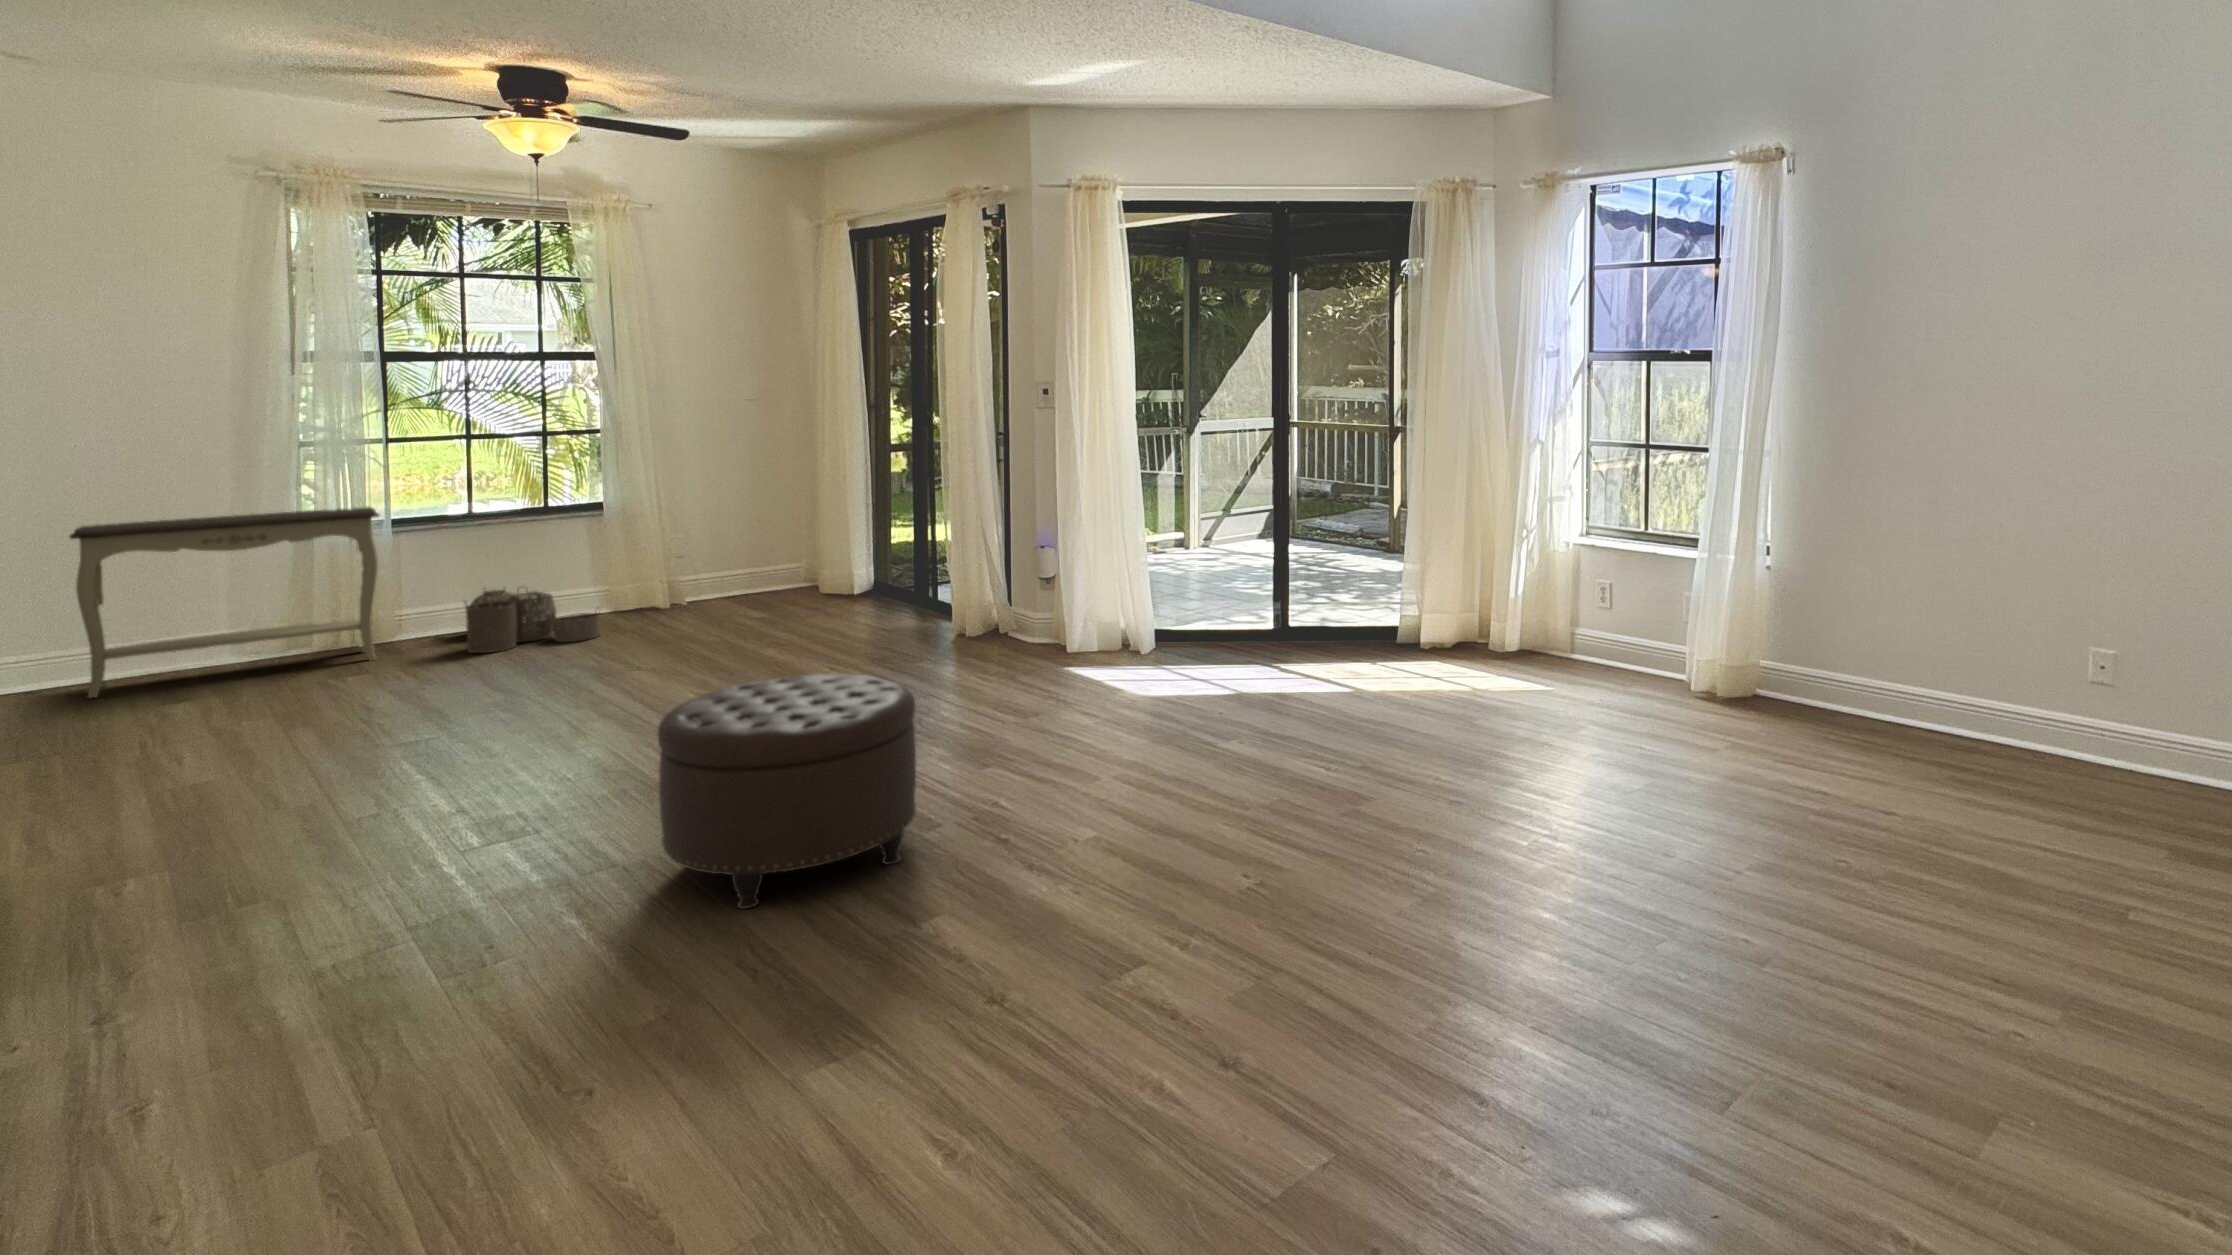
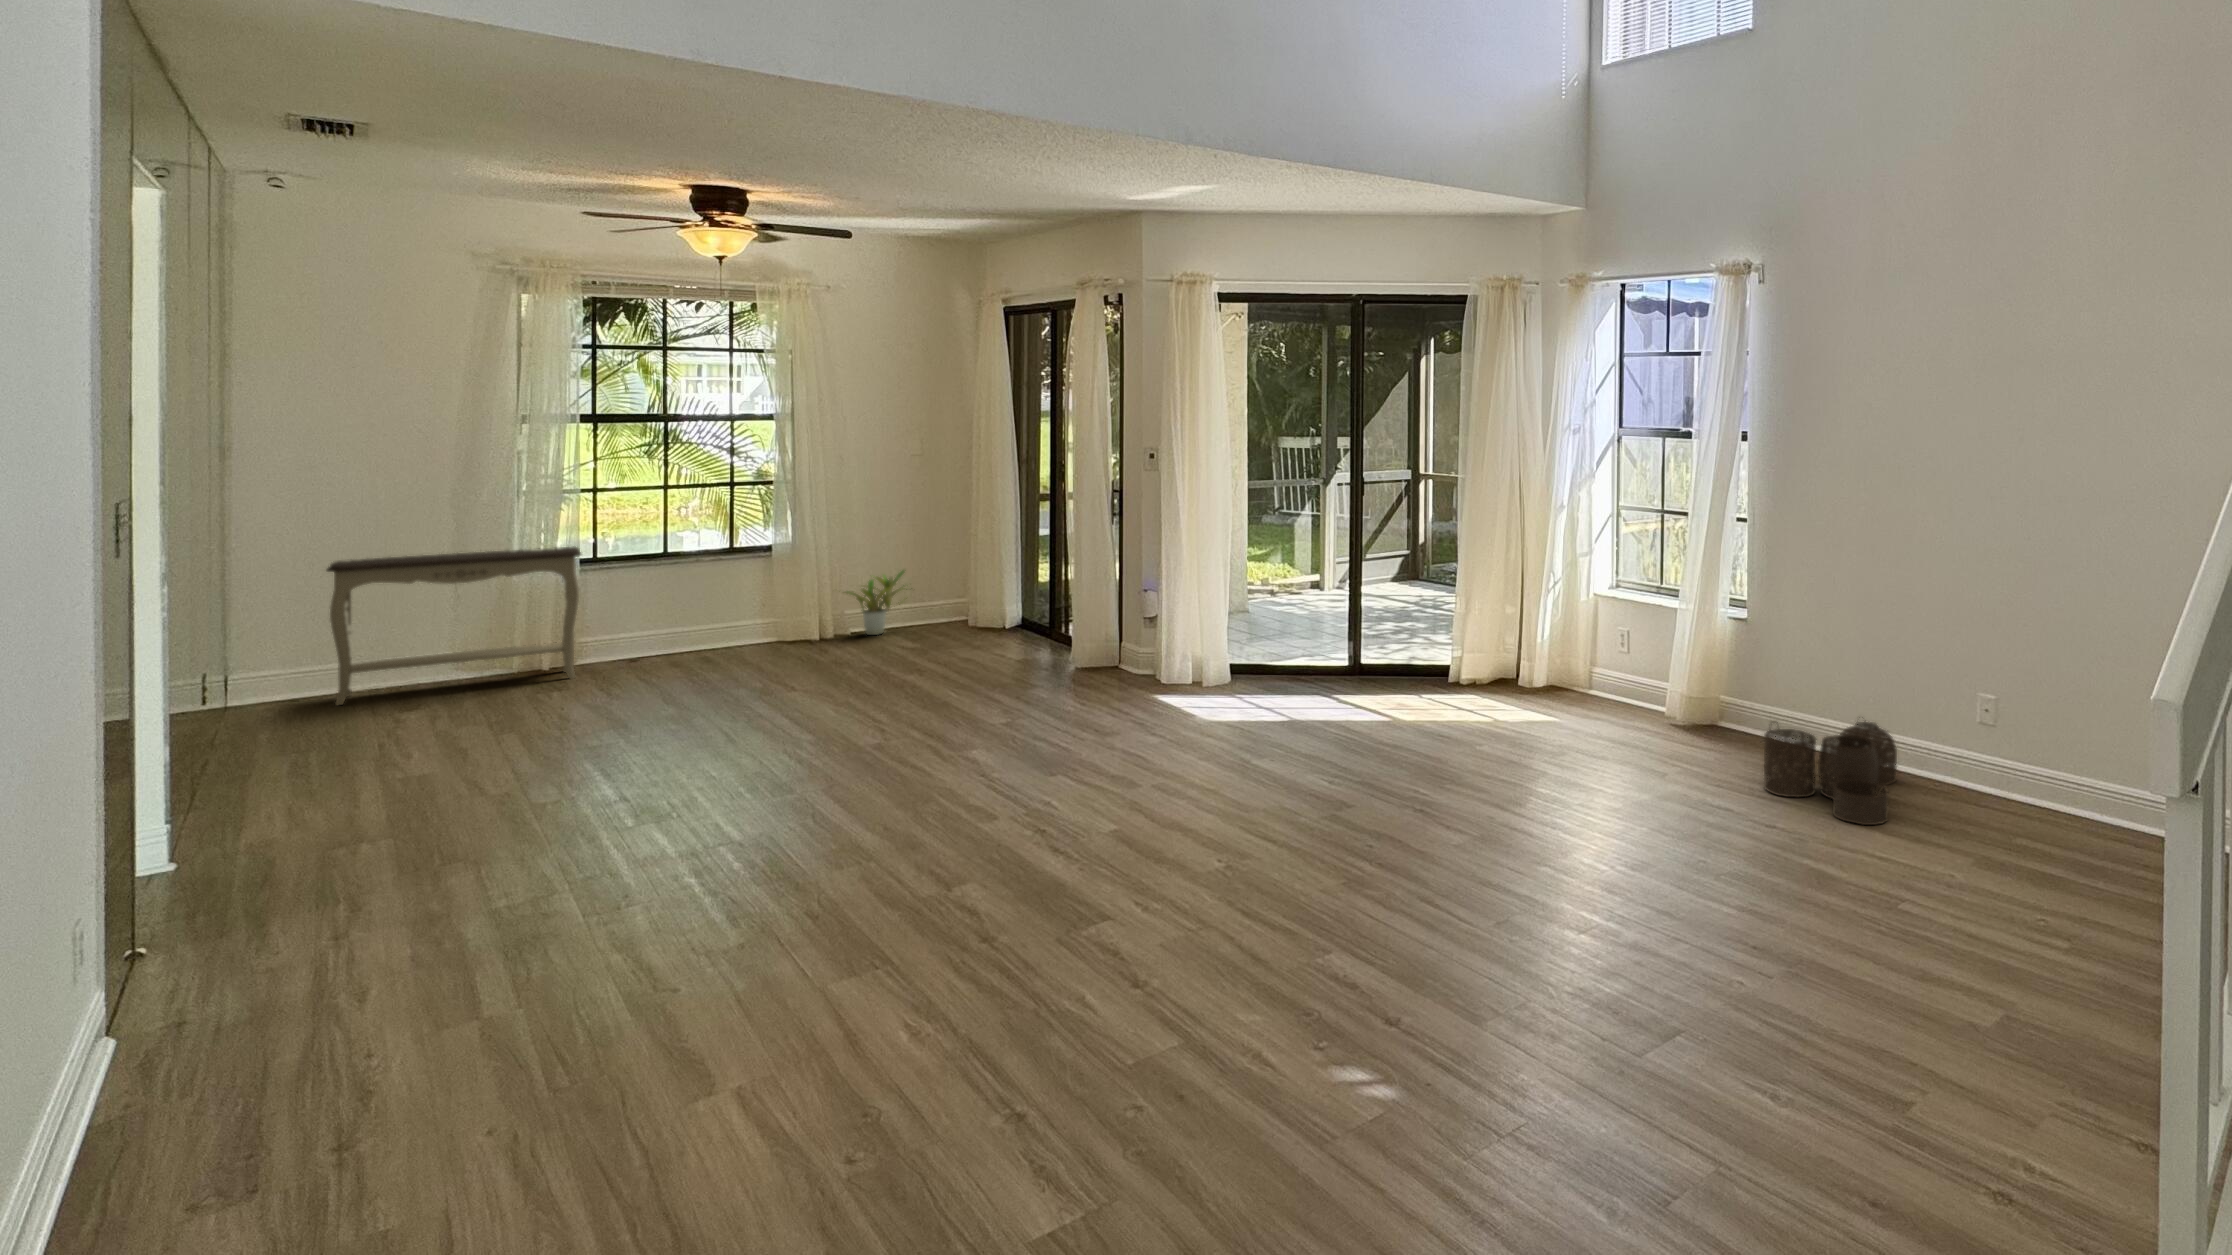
potted plant: none [668,528,758,604] -> present [849,571,904,635]
woven basket: present [465,587,600,653] -> present [1764,722,1897,825]
ottoman: present [658,674,916,909] -> none [764,695,972,874]

